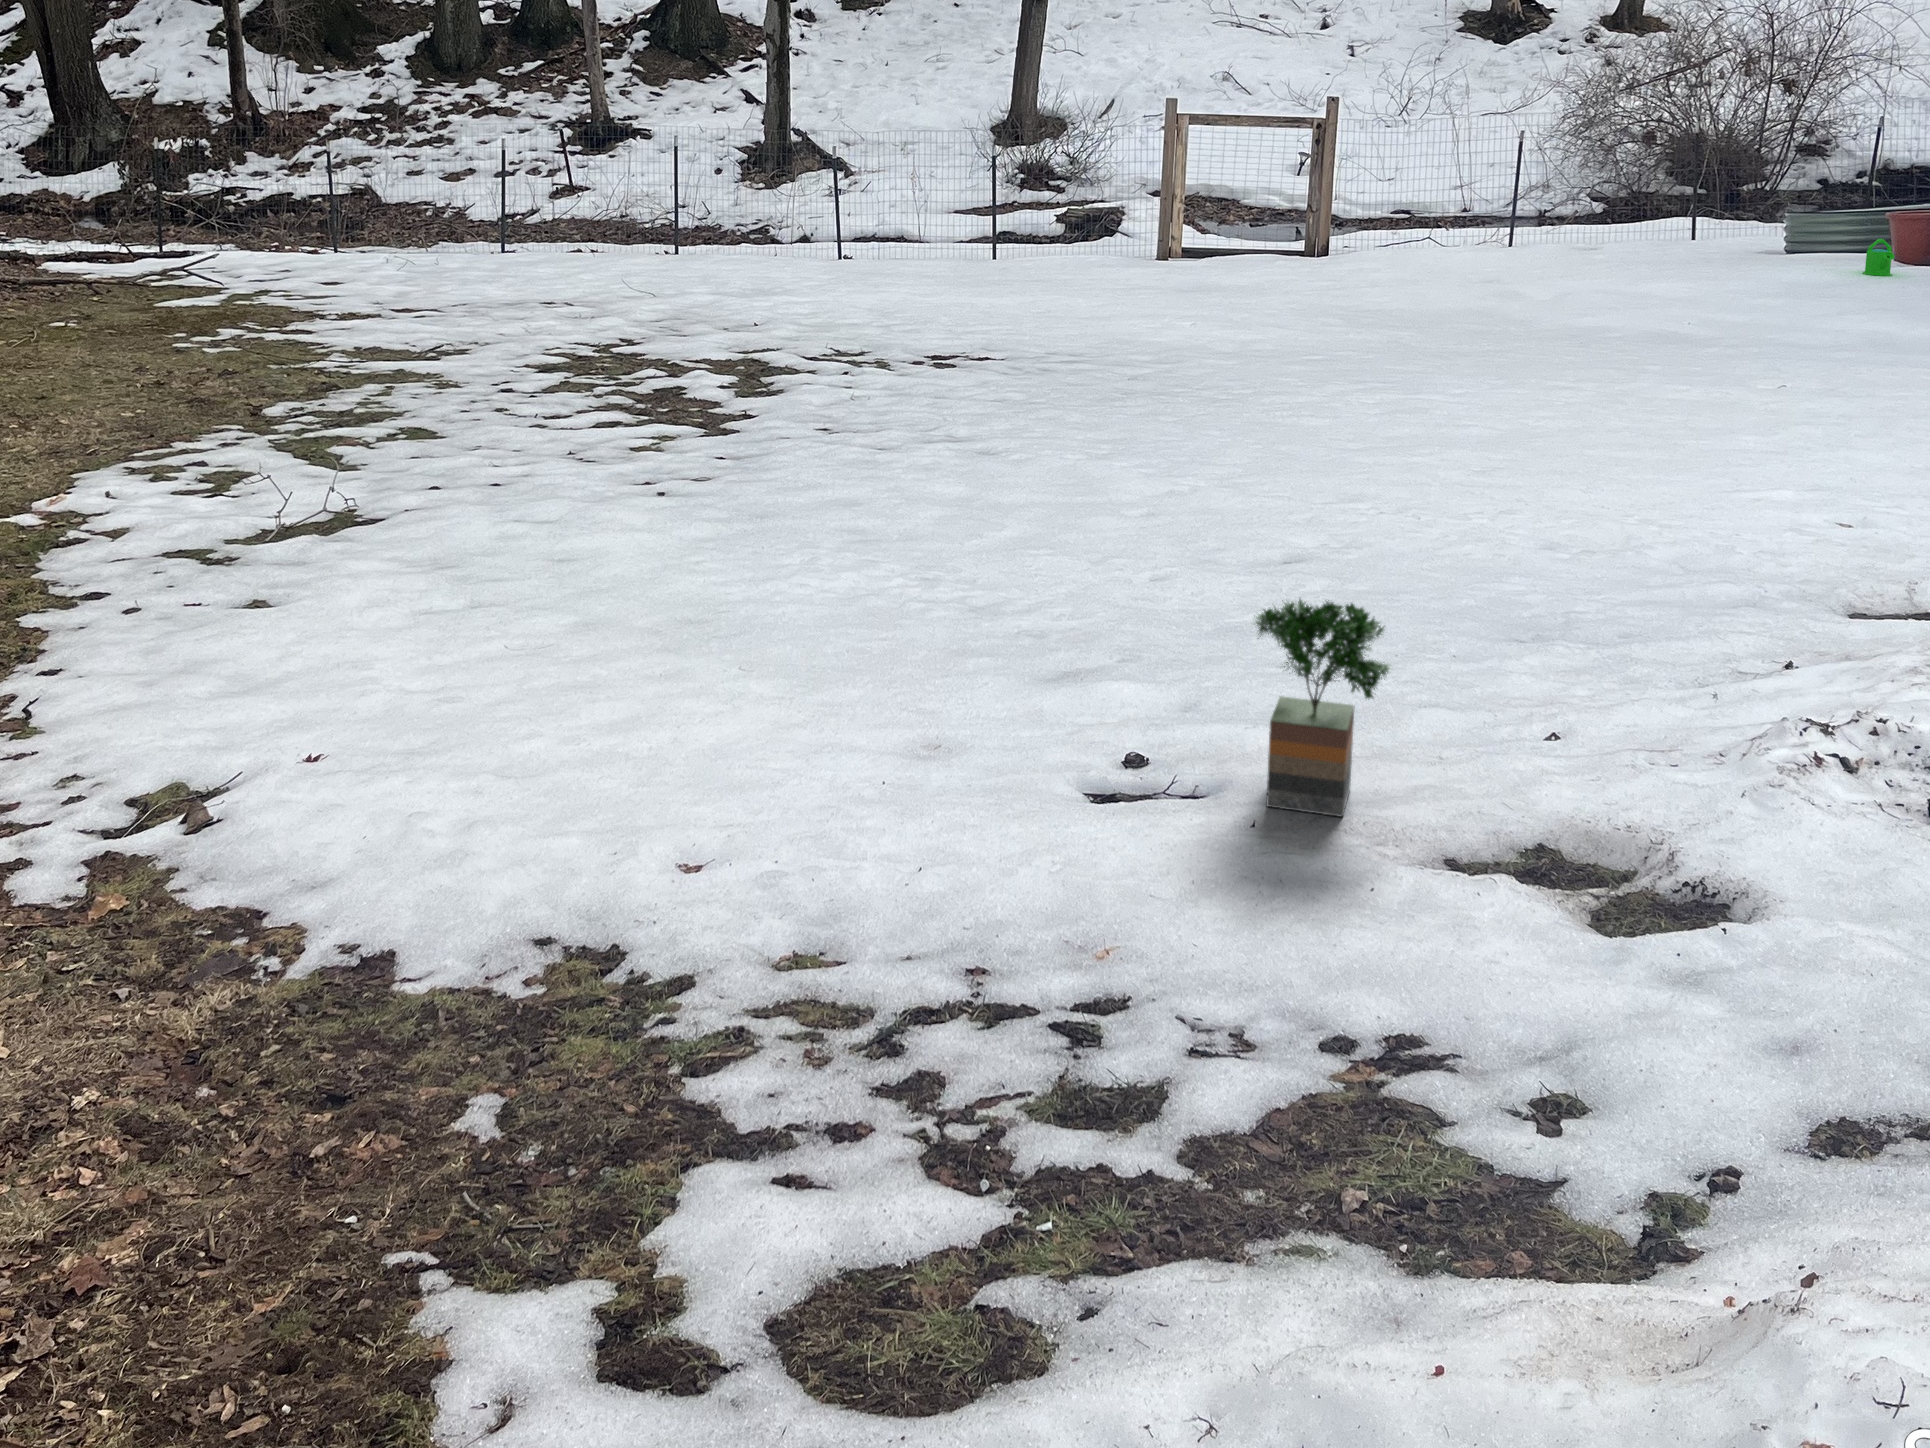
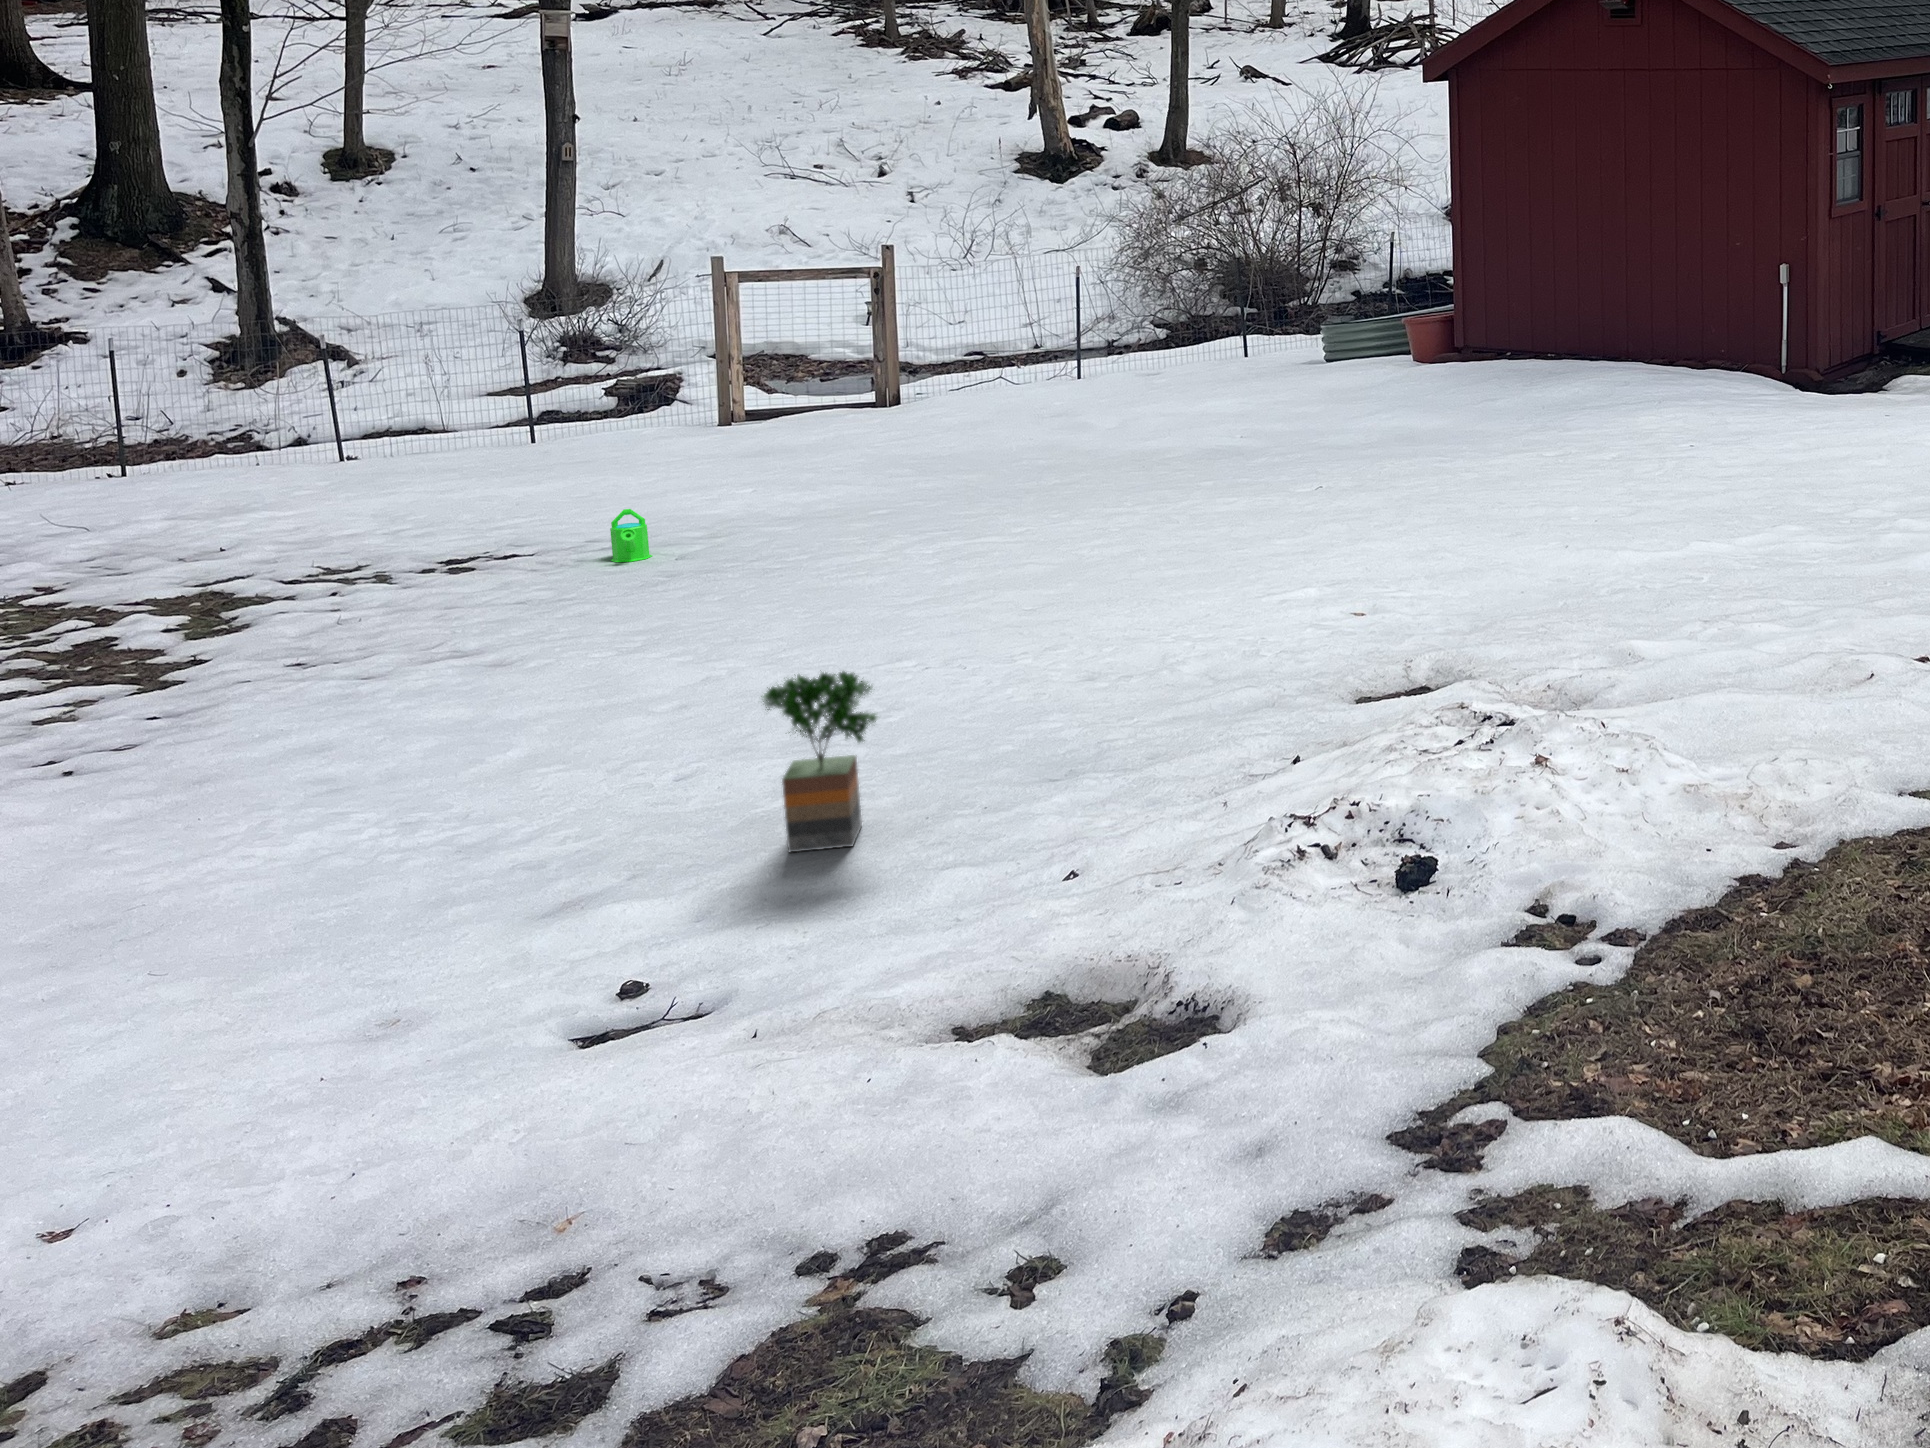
watering can: present [1863,239,1894,276] -> present [610,509,652,562]

